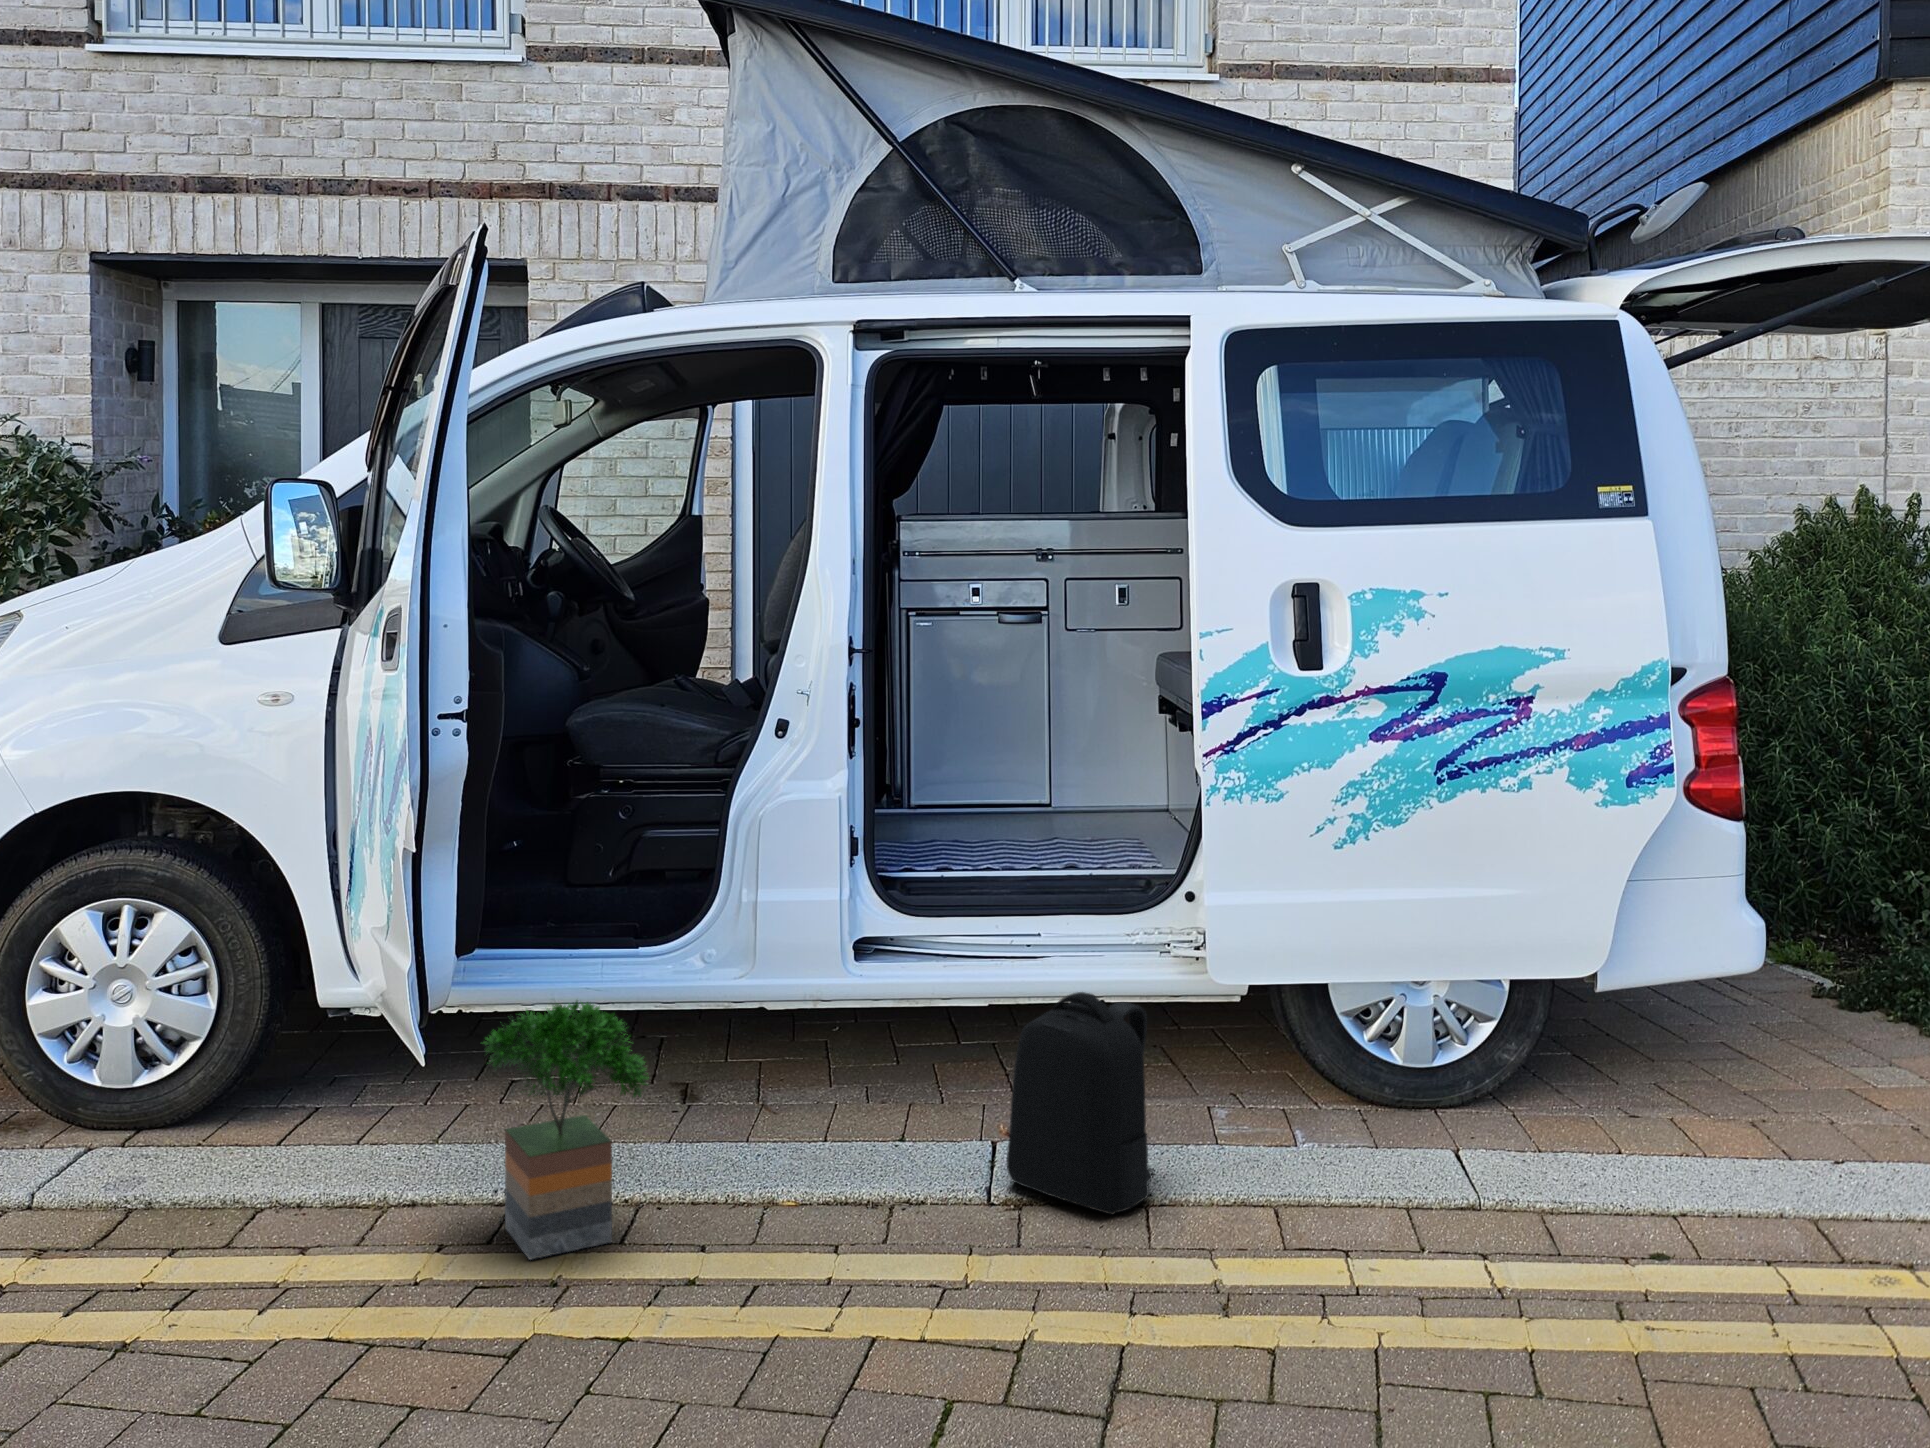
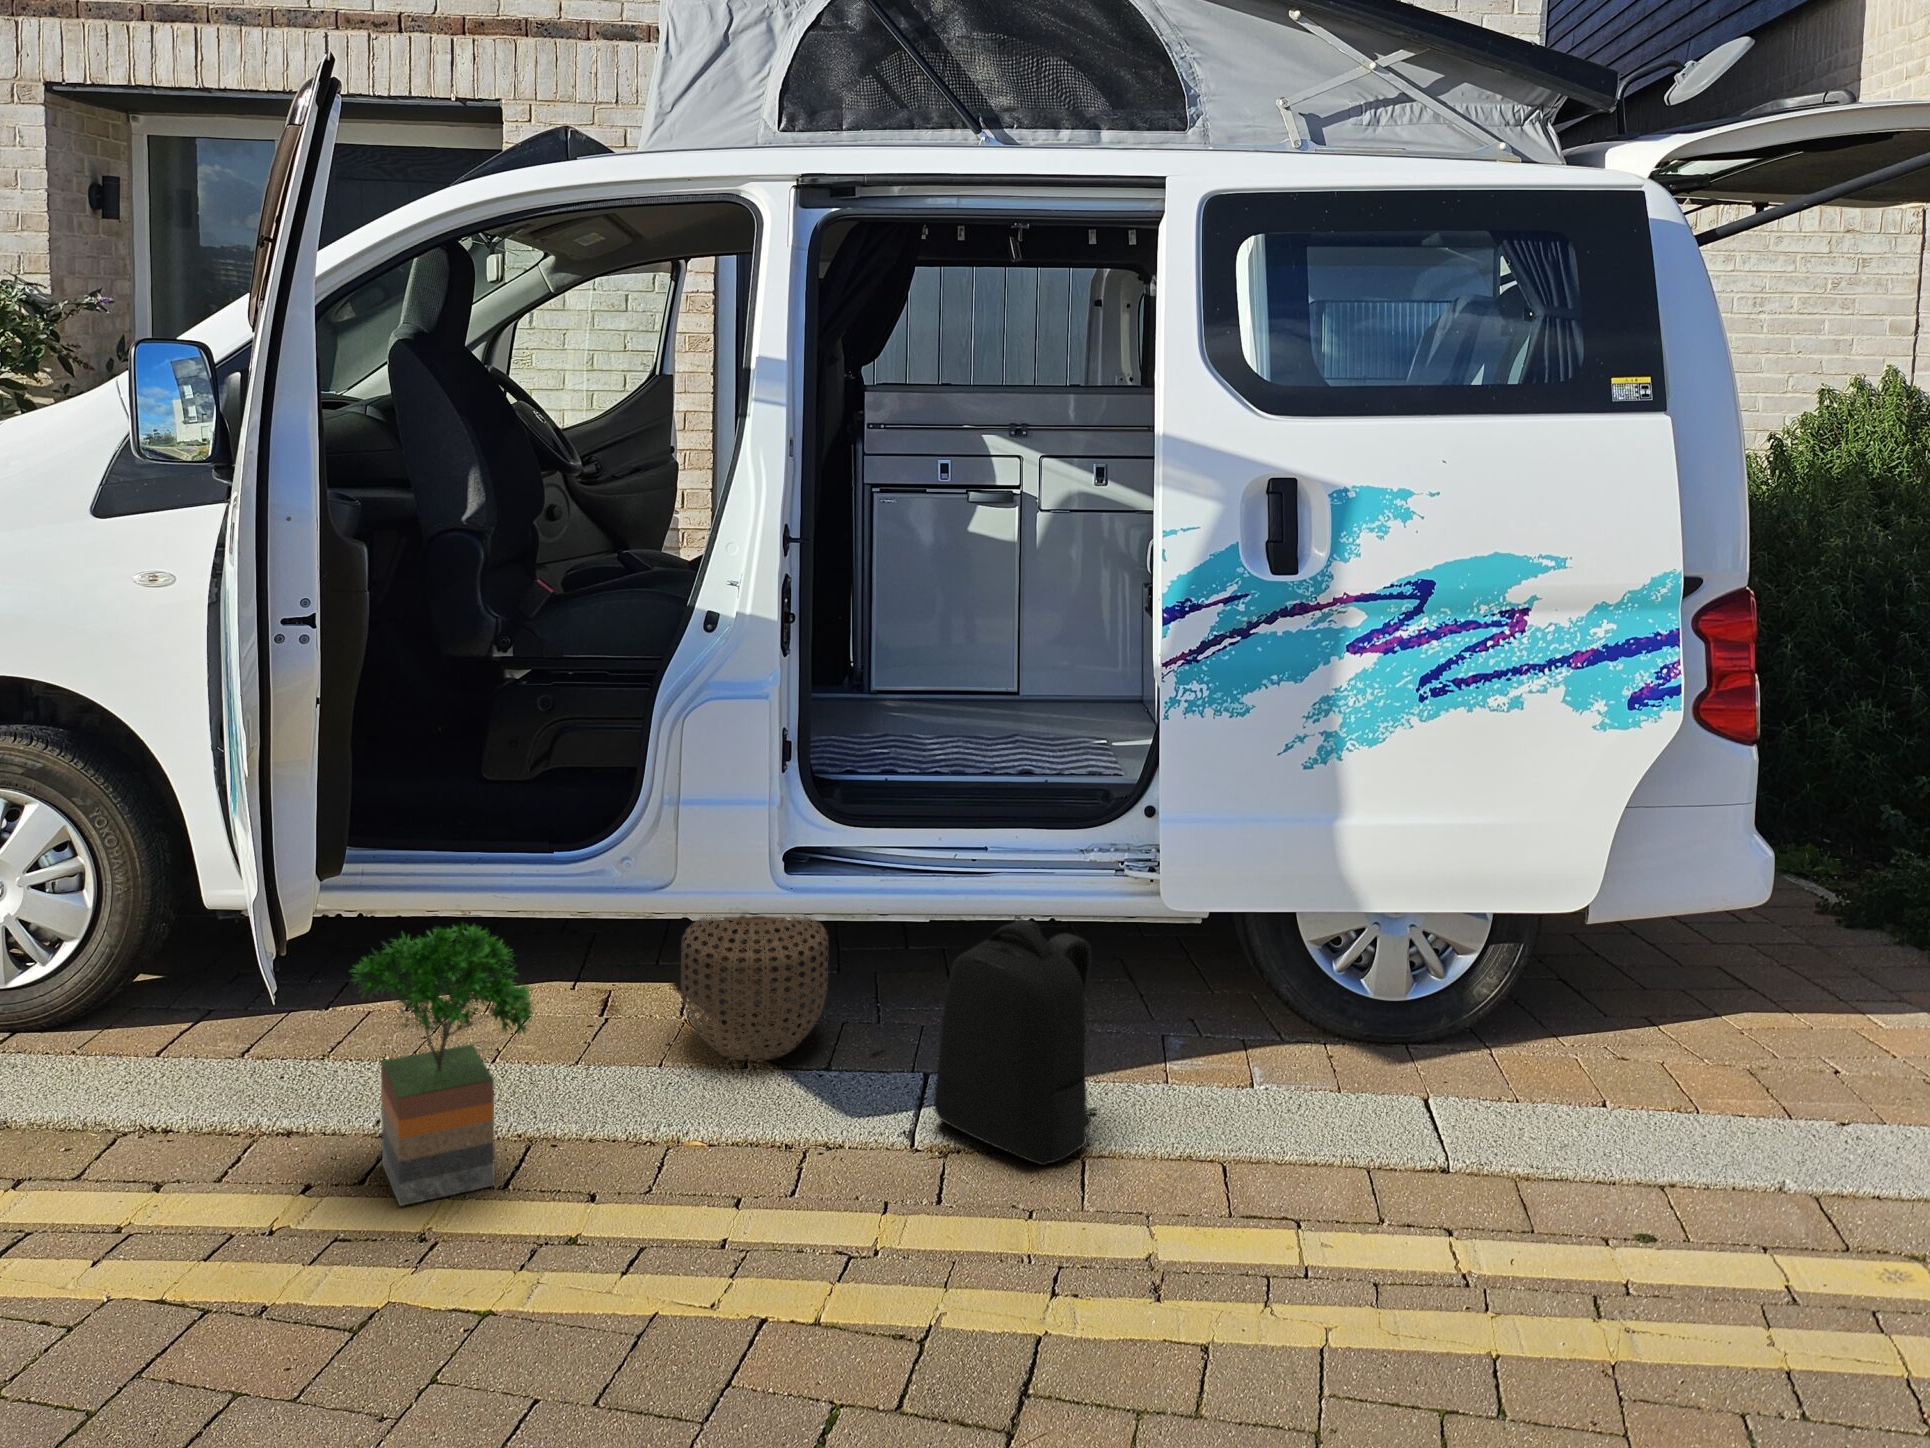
woven basket: none [761,977,897,1138] -> present [681,915,828,1061]

